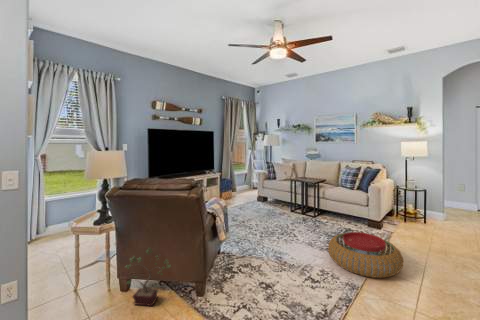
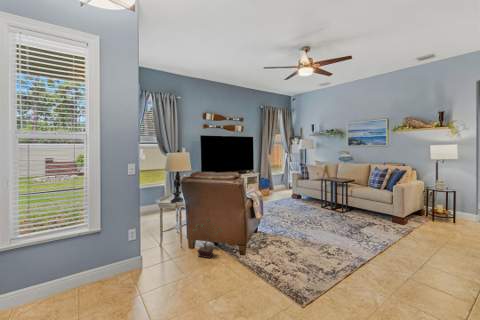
pouf: present [328,232,403,278] -> none [347,222,412,257]

